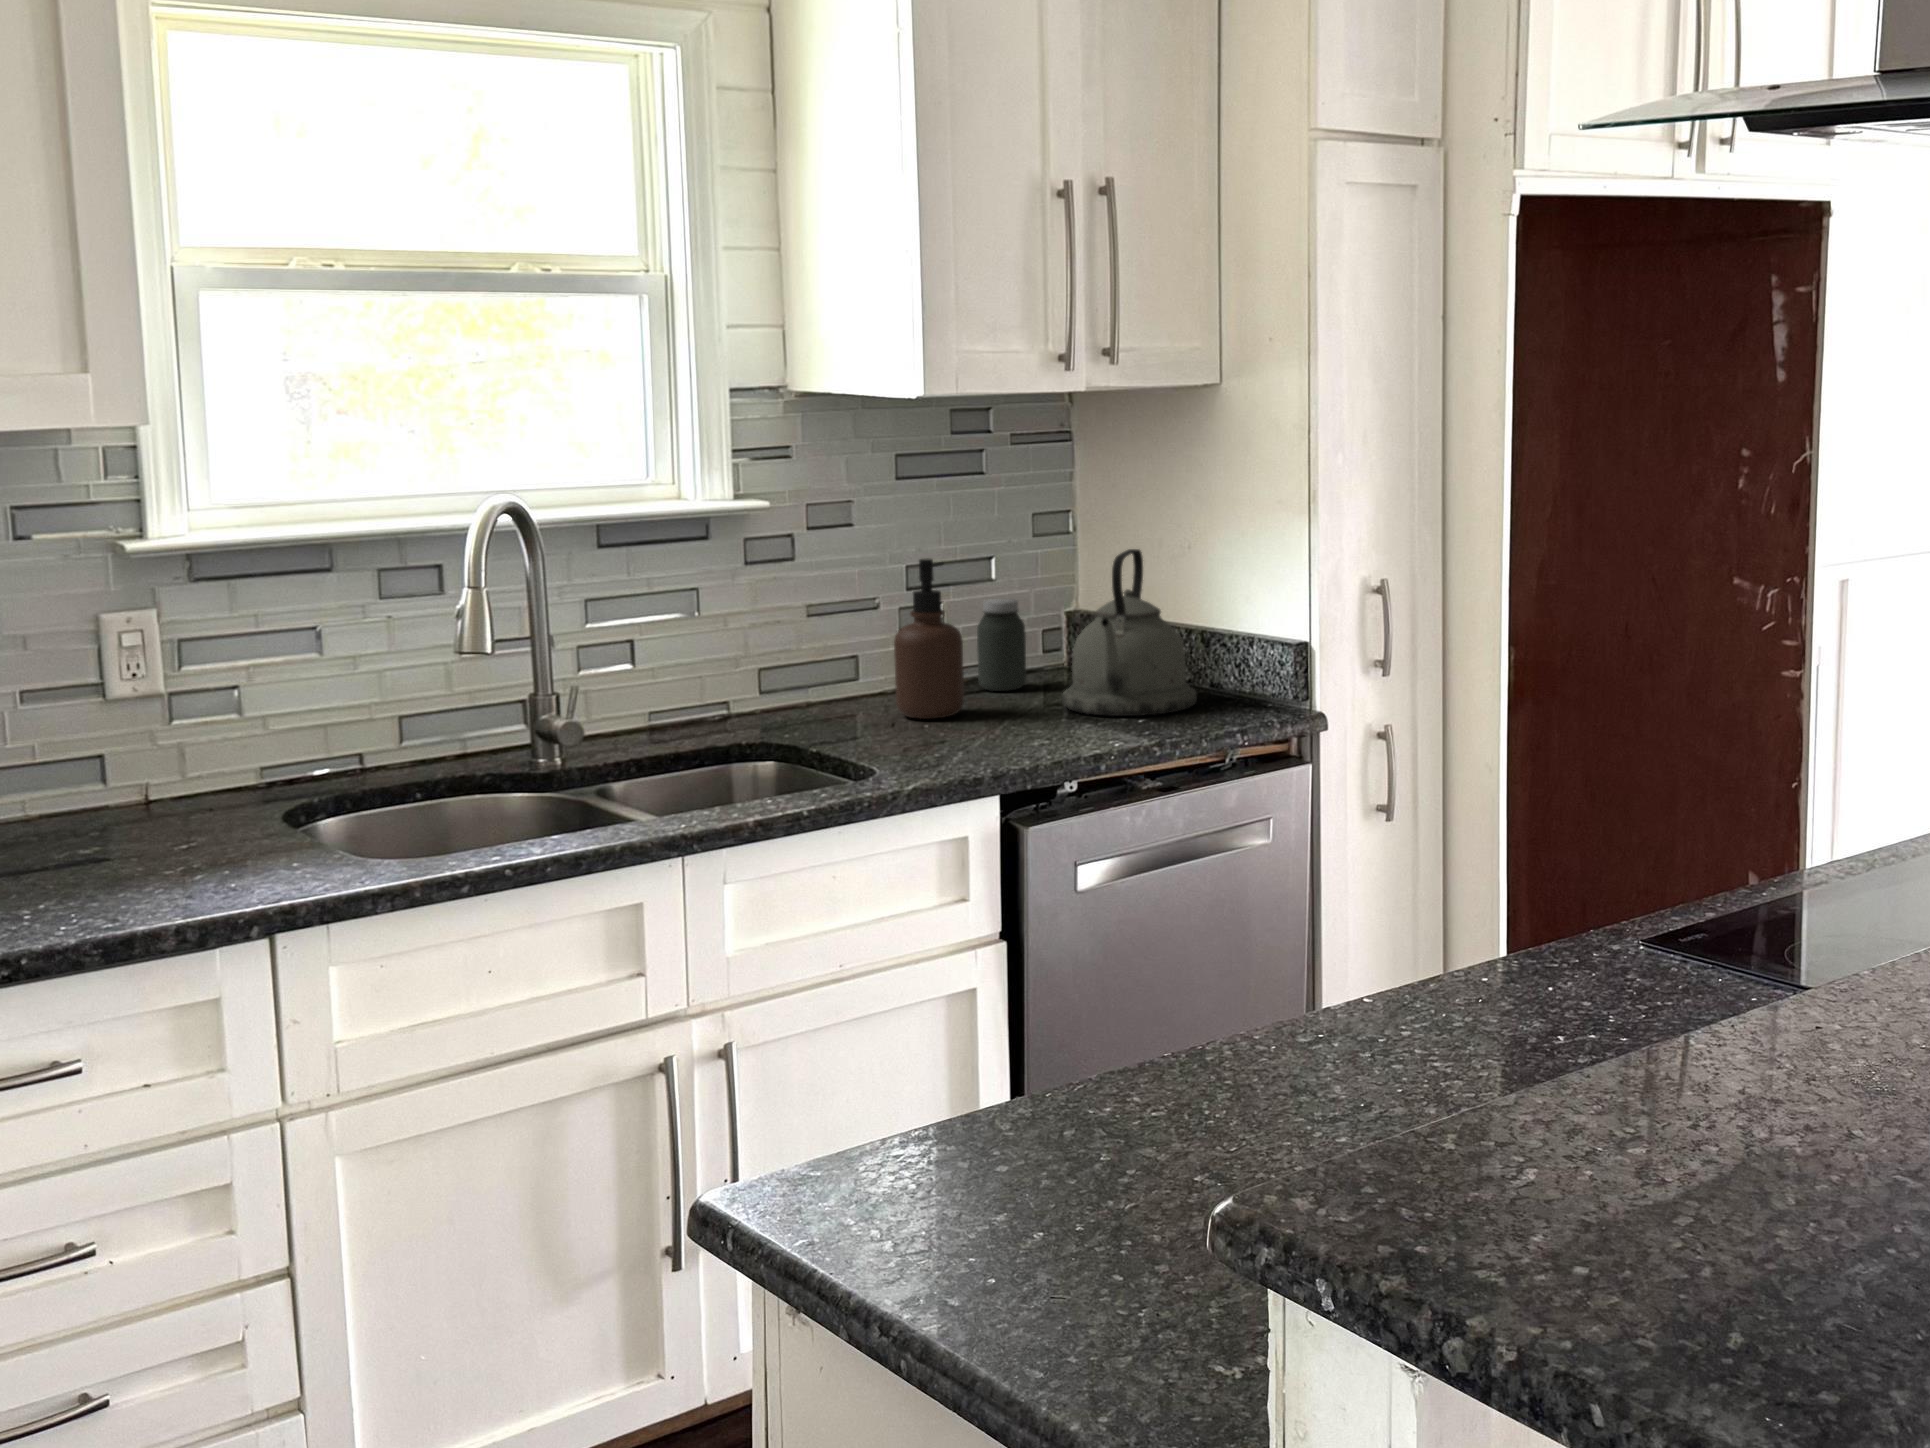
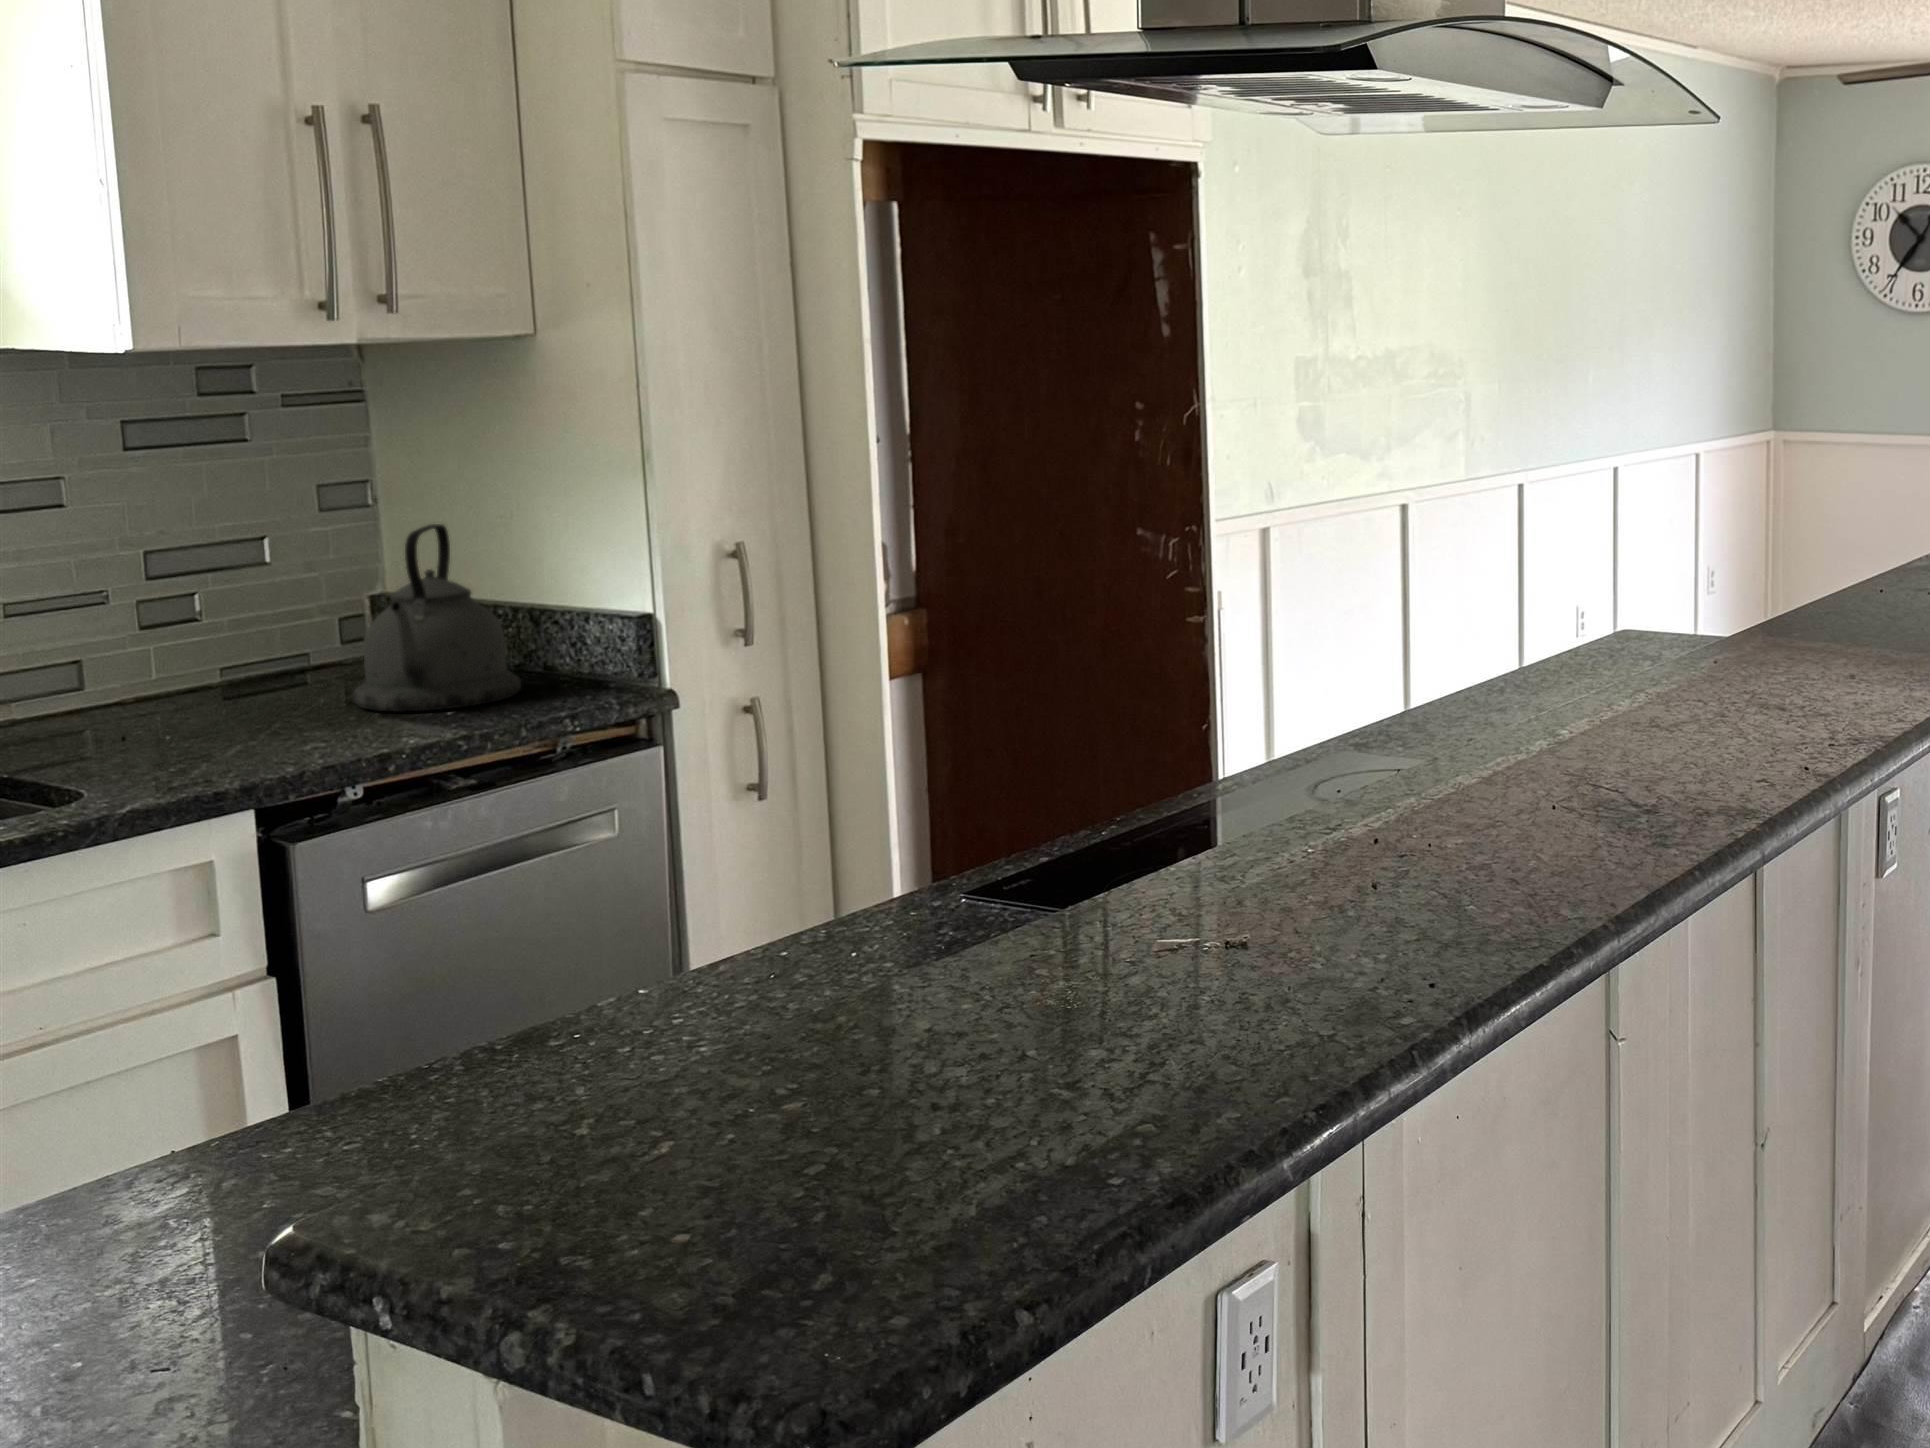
soap dispenser: present [894,558,964,719] -> none [125,544,224,731]
jar: present [977,599,1026,691] -> none [245,588,313,694]

